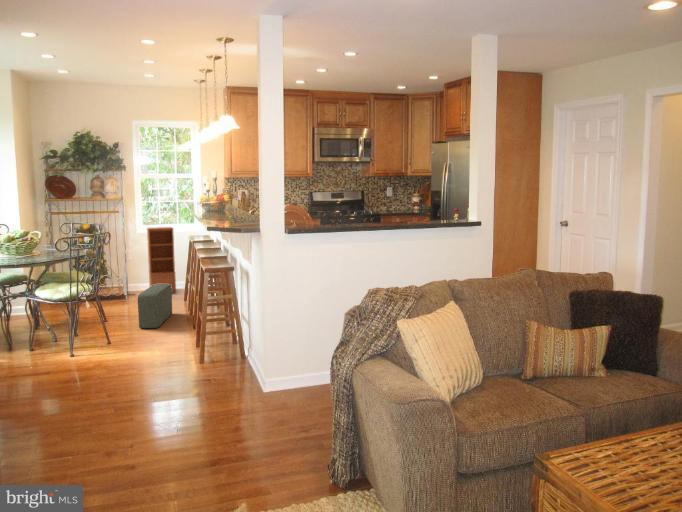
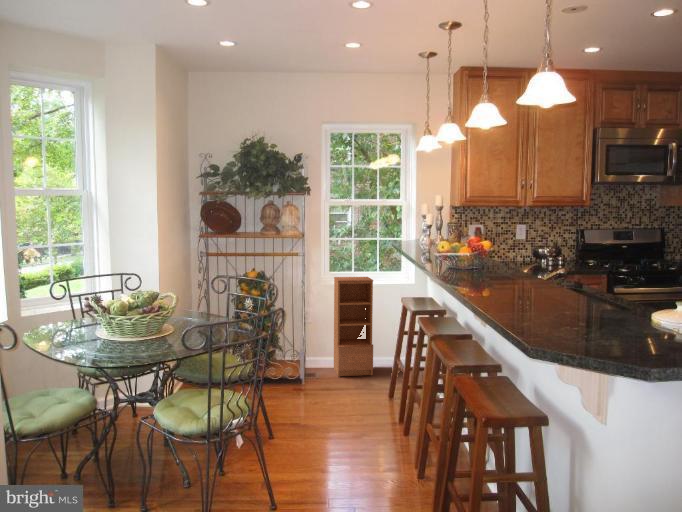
pouf: present [138,284,172,328] -> none [340,383,386,480]

